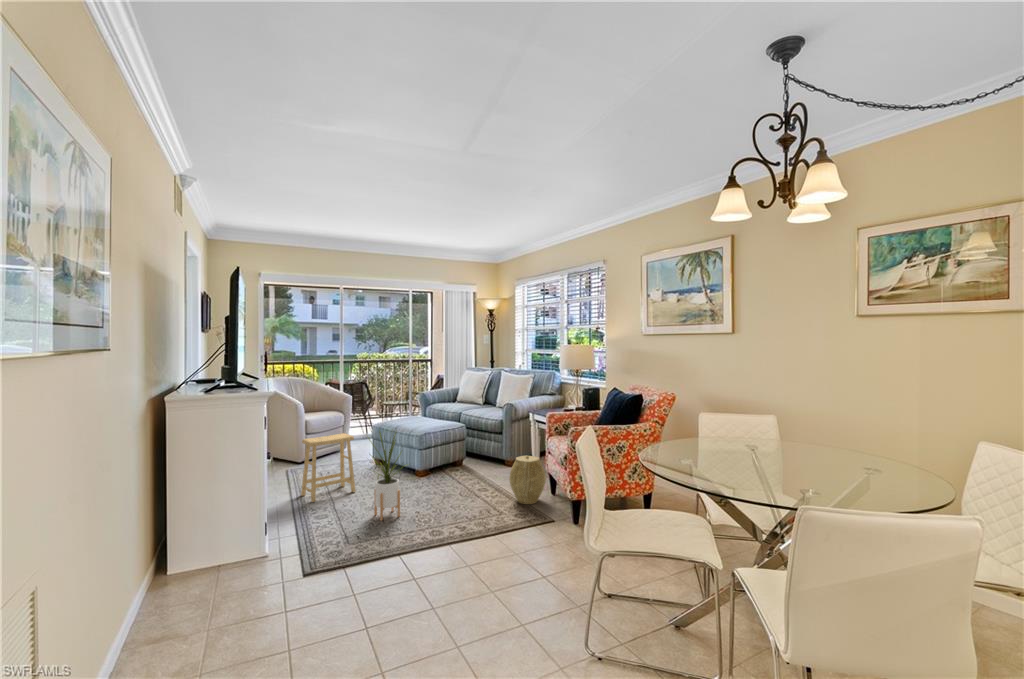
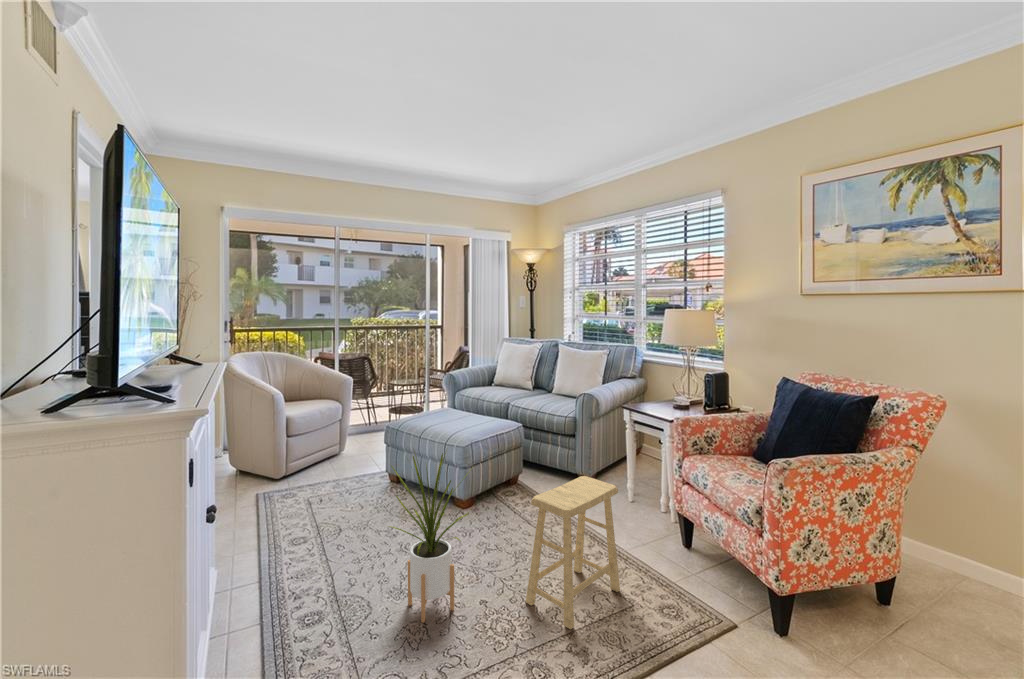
footstool: present [301,433,356,502] -> present [526,476,620,629]
woven basket: present [509,456,546,504] -> none [625,489,688,574]

